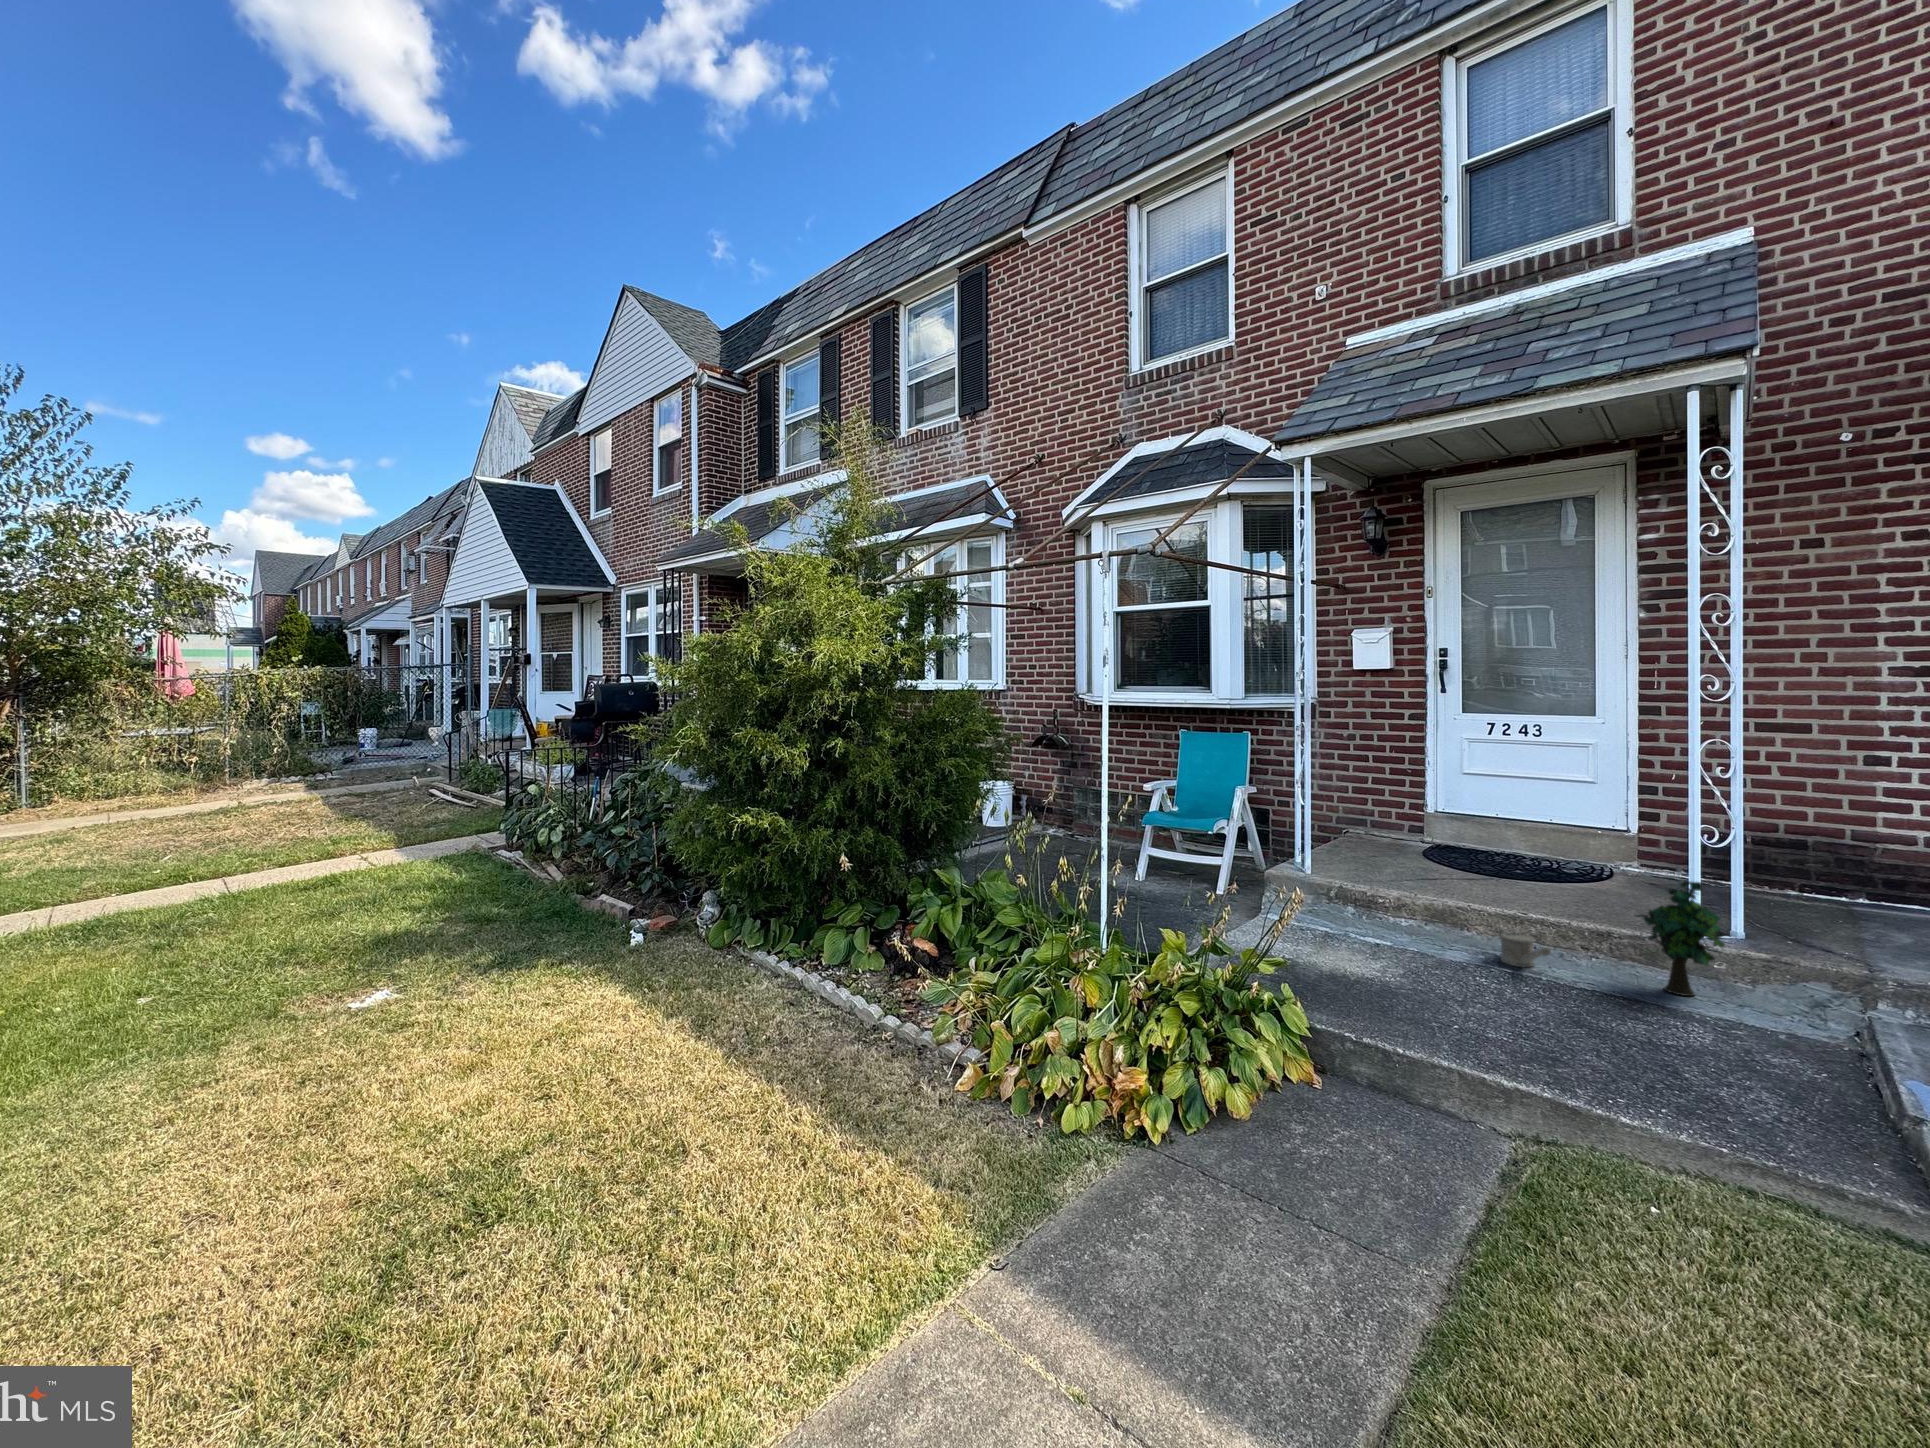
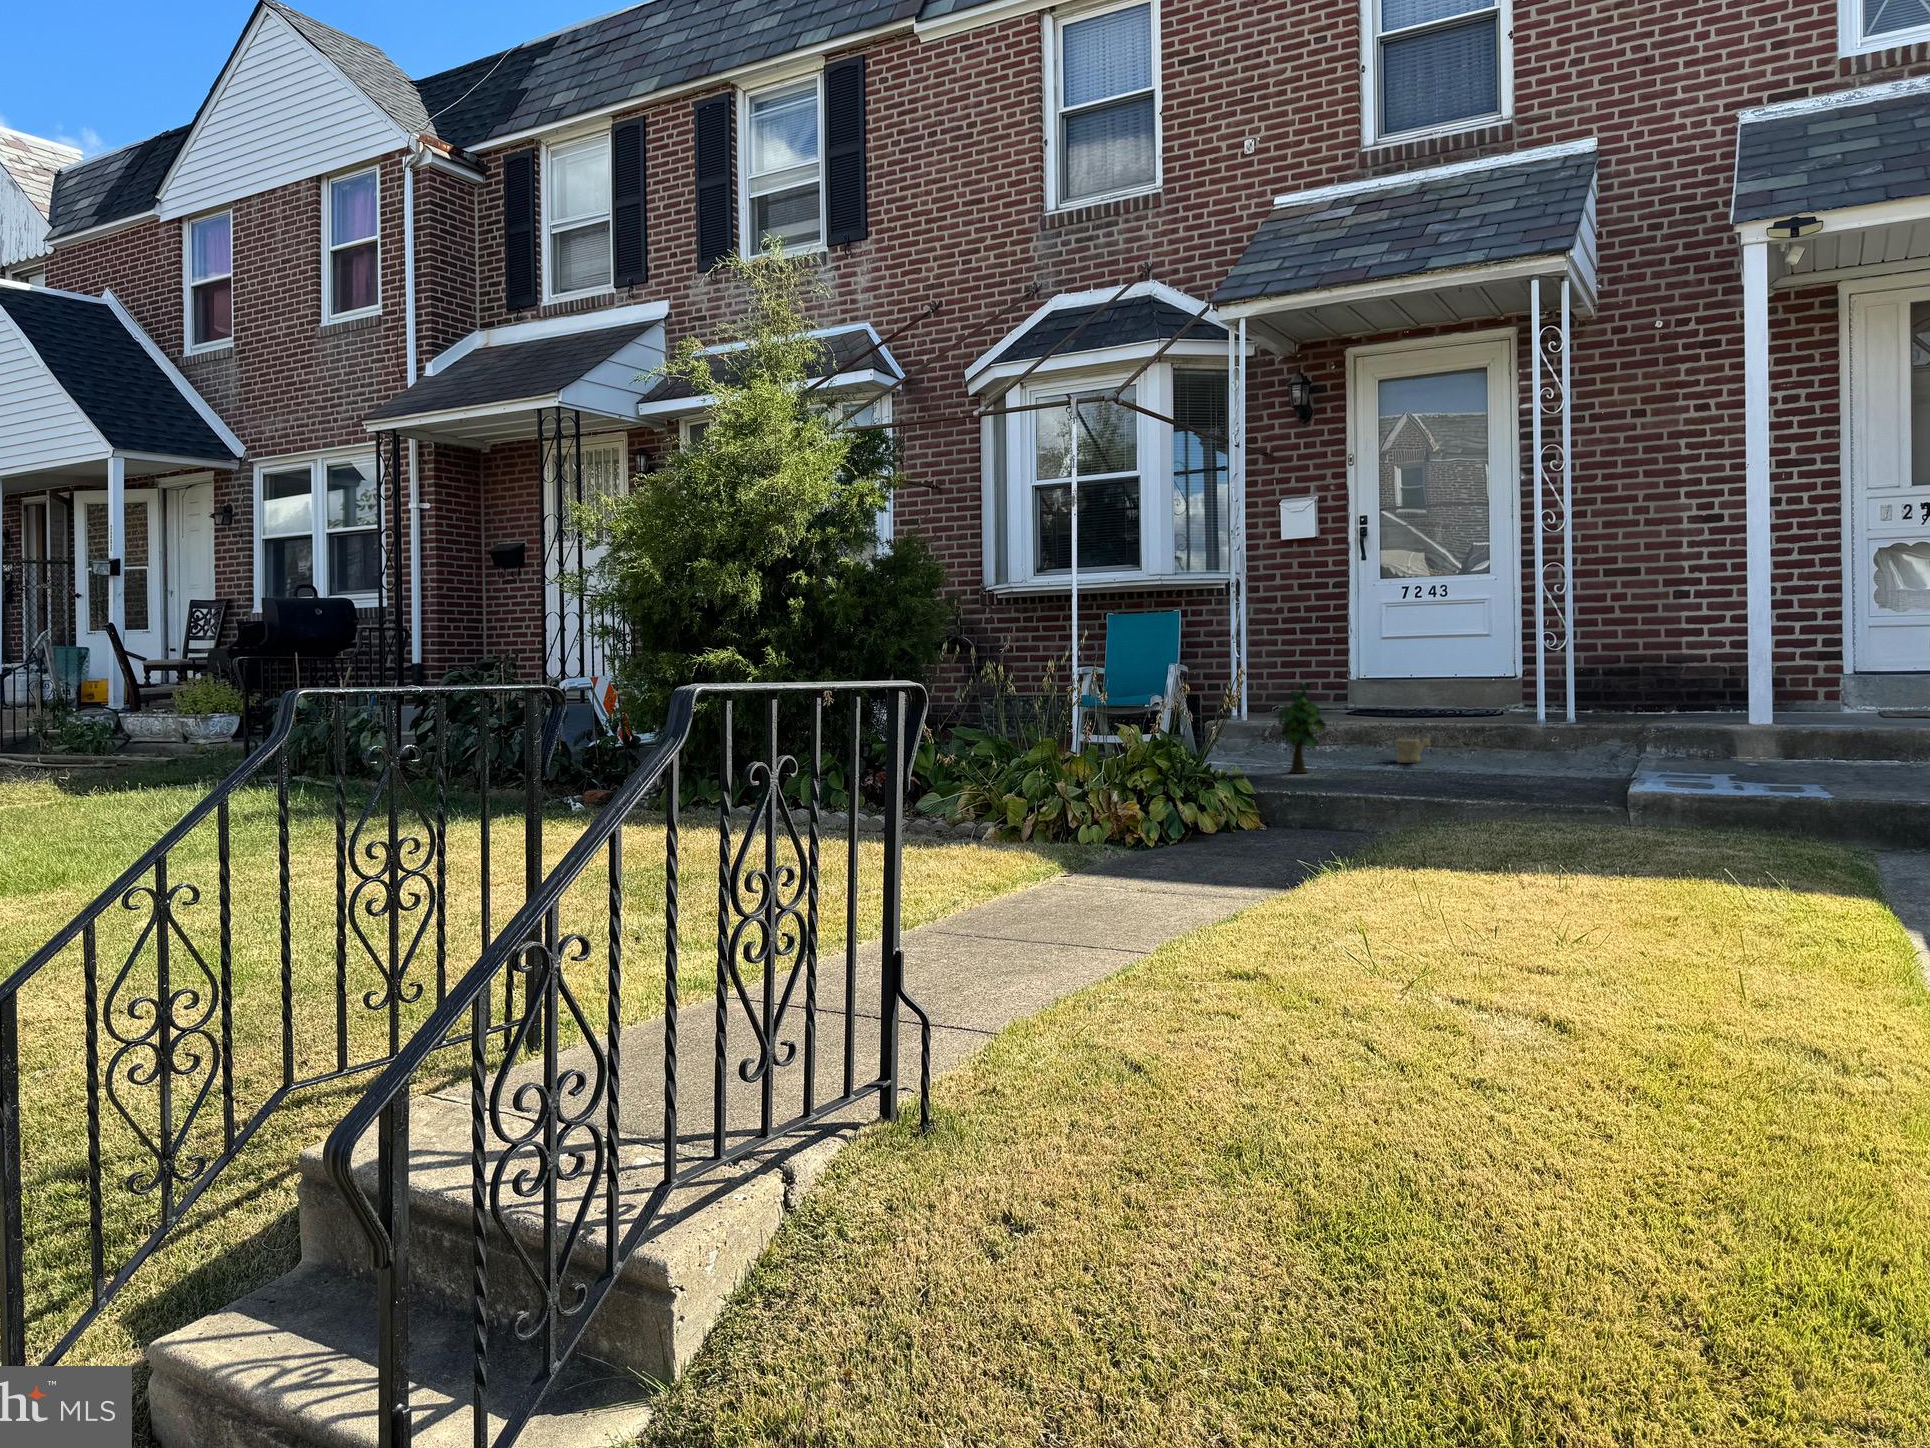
decorative plant: present [1638,881,1725,996] -> present [1274,683,1326,773]

